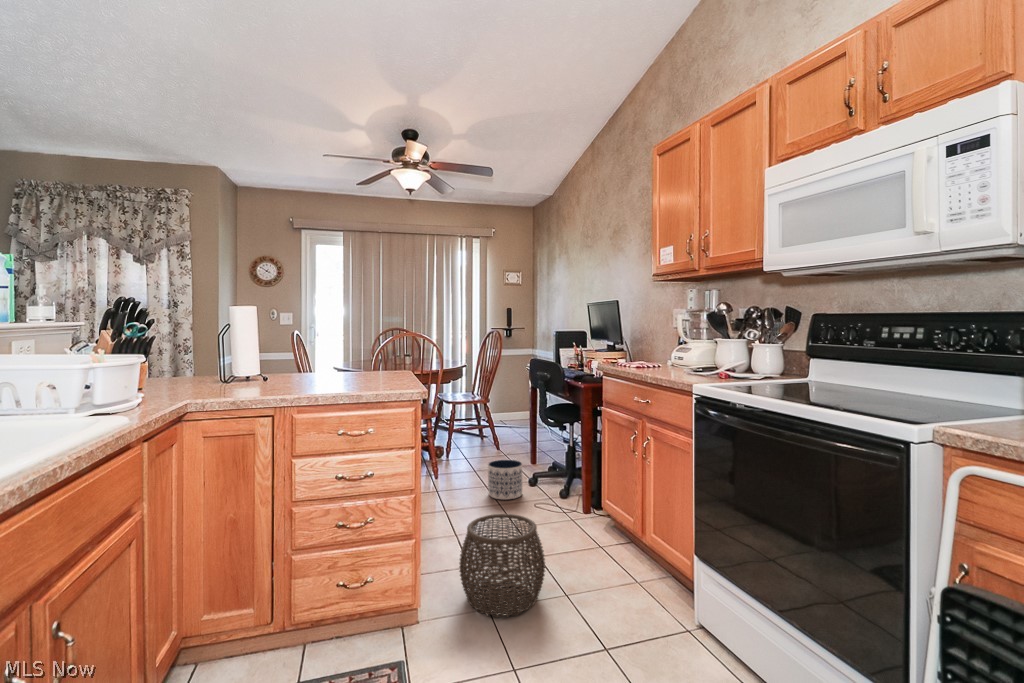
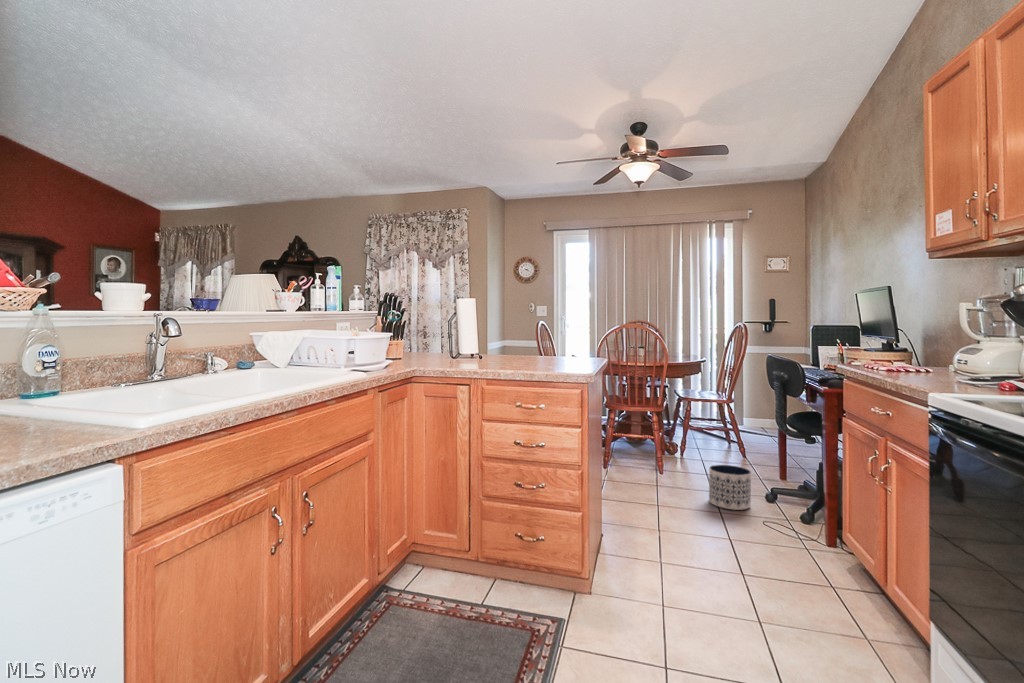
woven basket: present [459,514,545,617] -> none [633,511,730,620]

